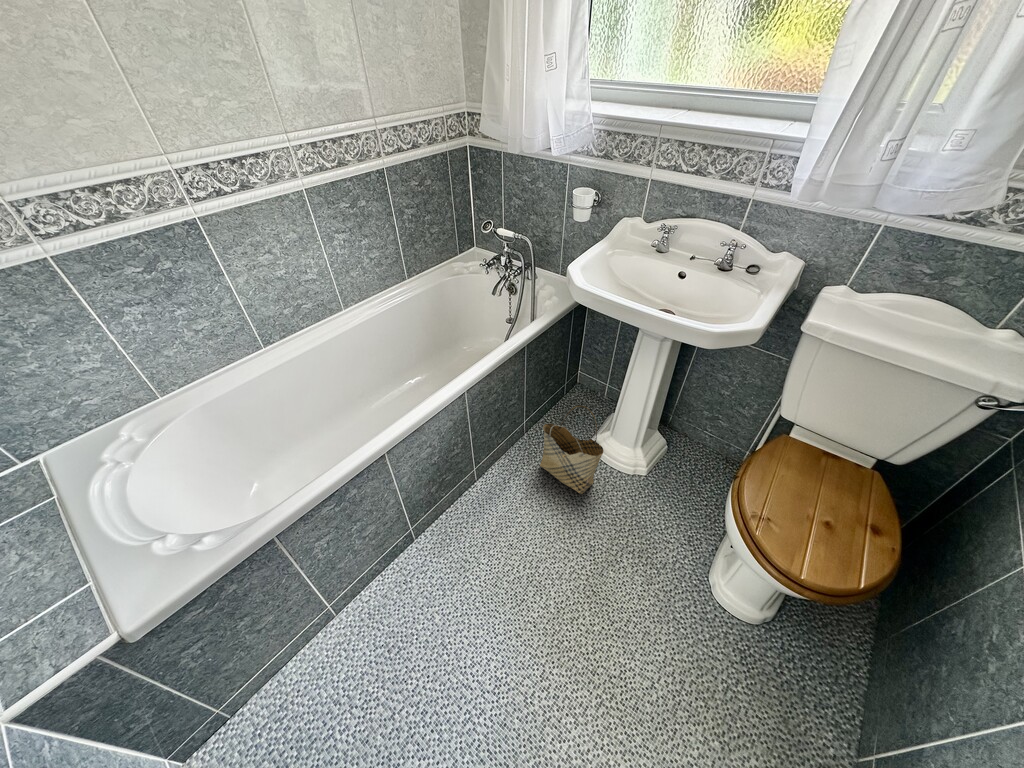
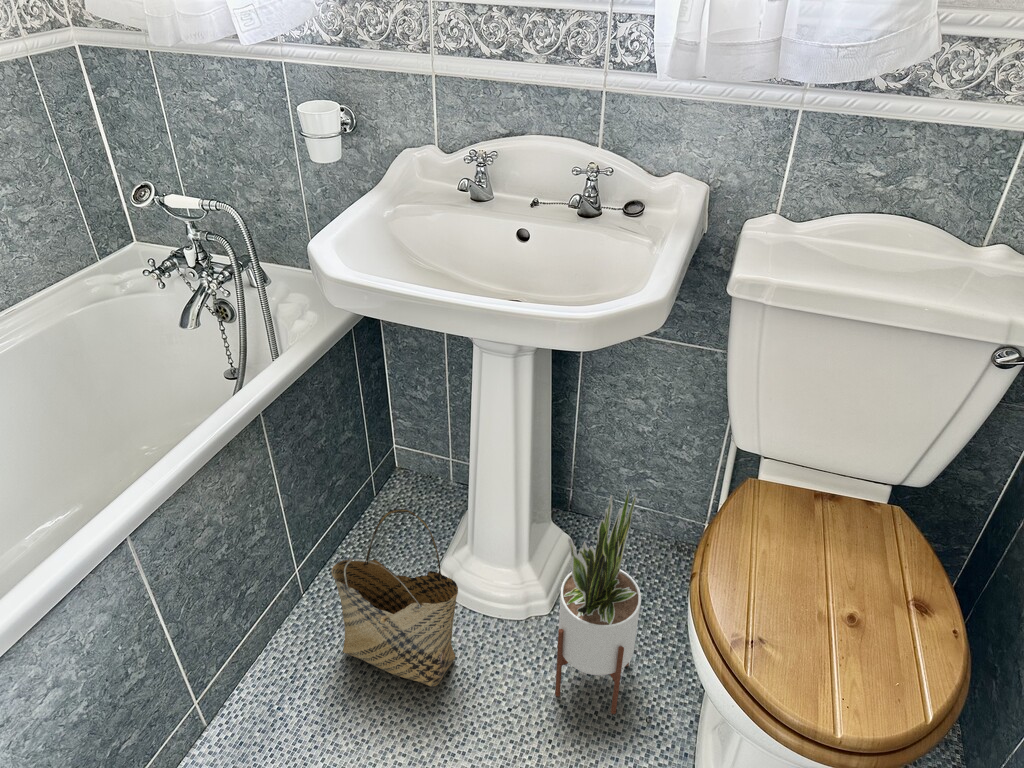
potted plant: none [641,424,713,534] -> present [555,489,641,714]

